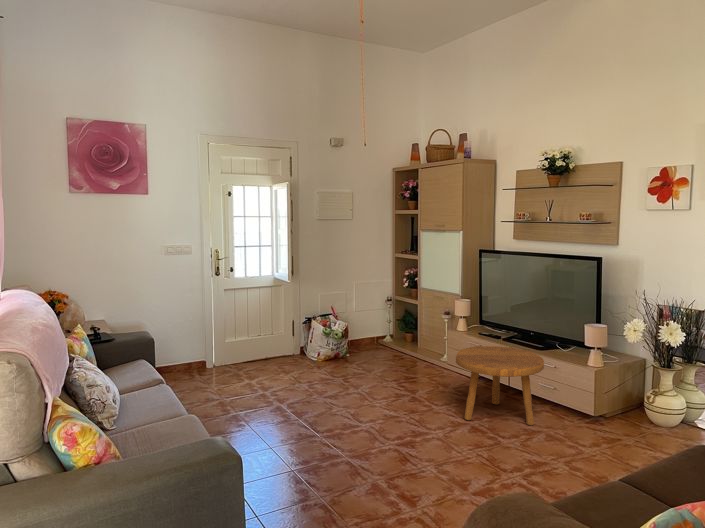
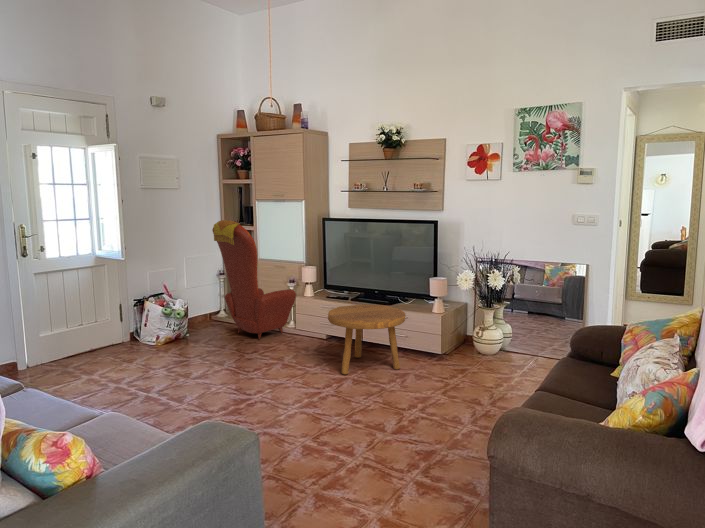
armchair: none [371,249,449,370] -> present [212,220,296,339]

